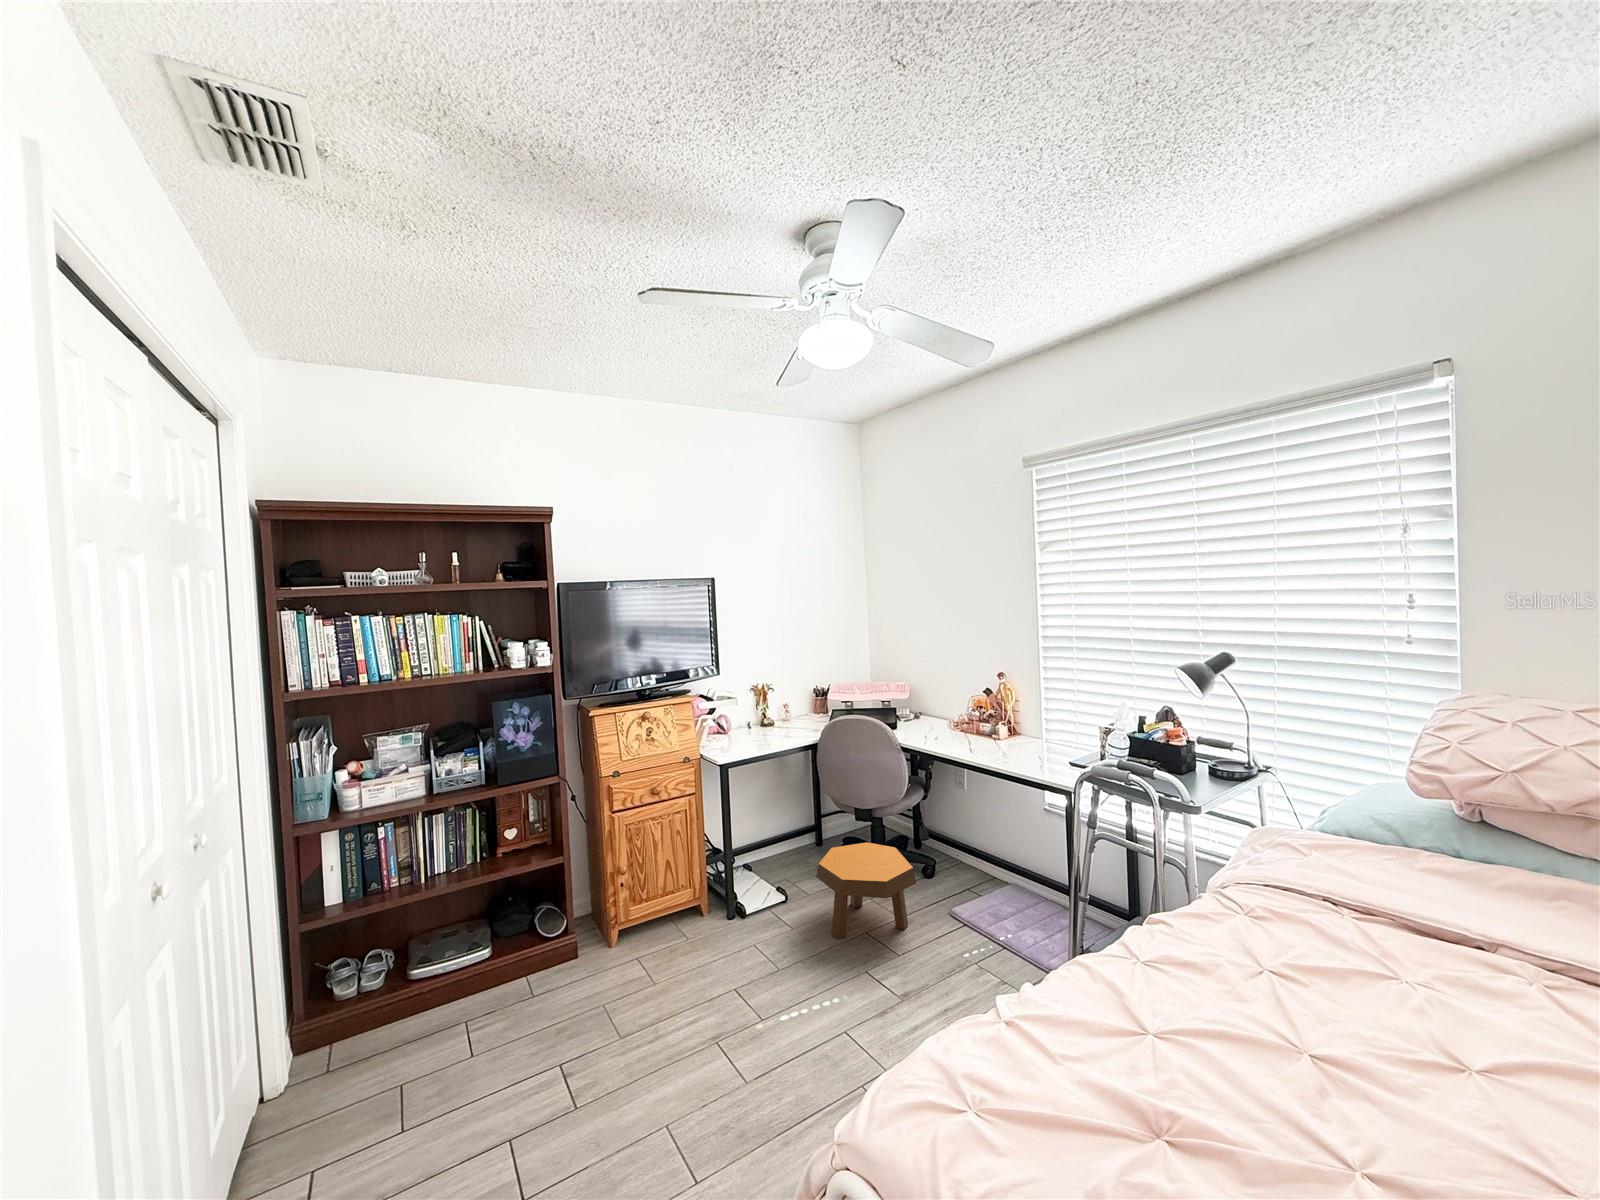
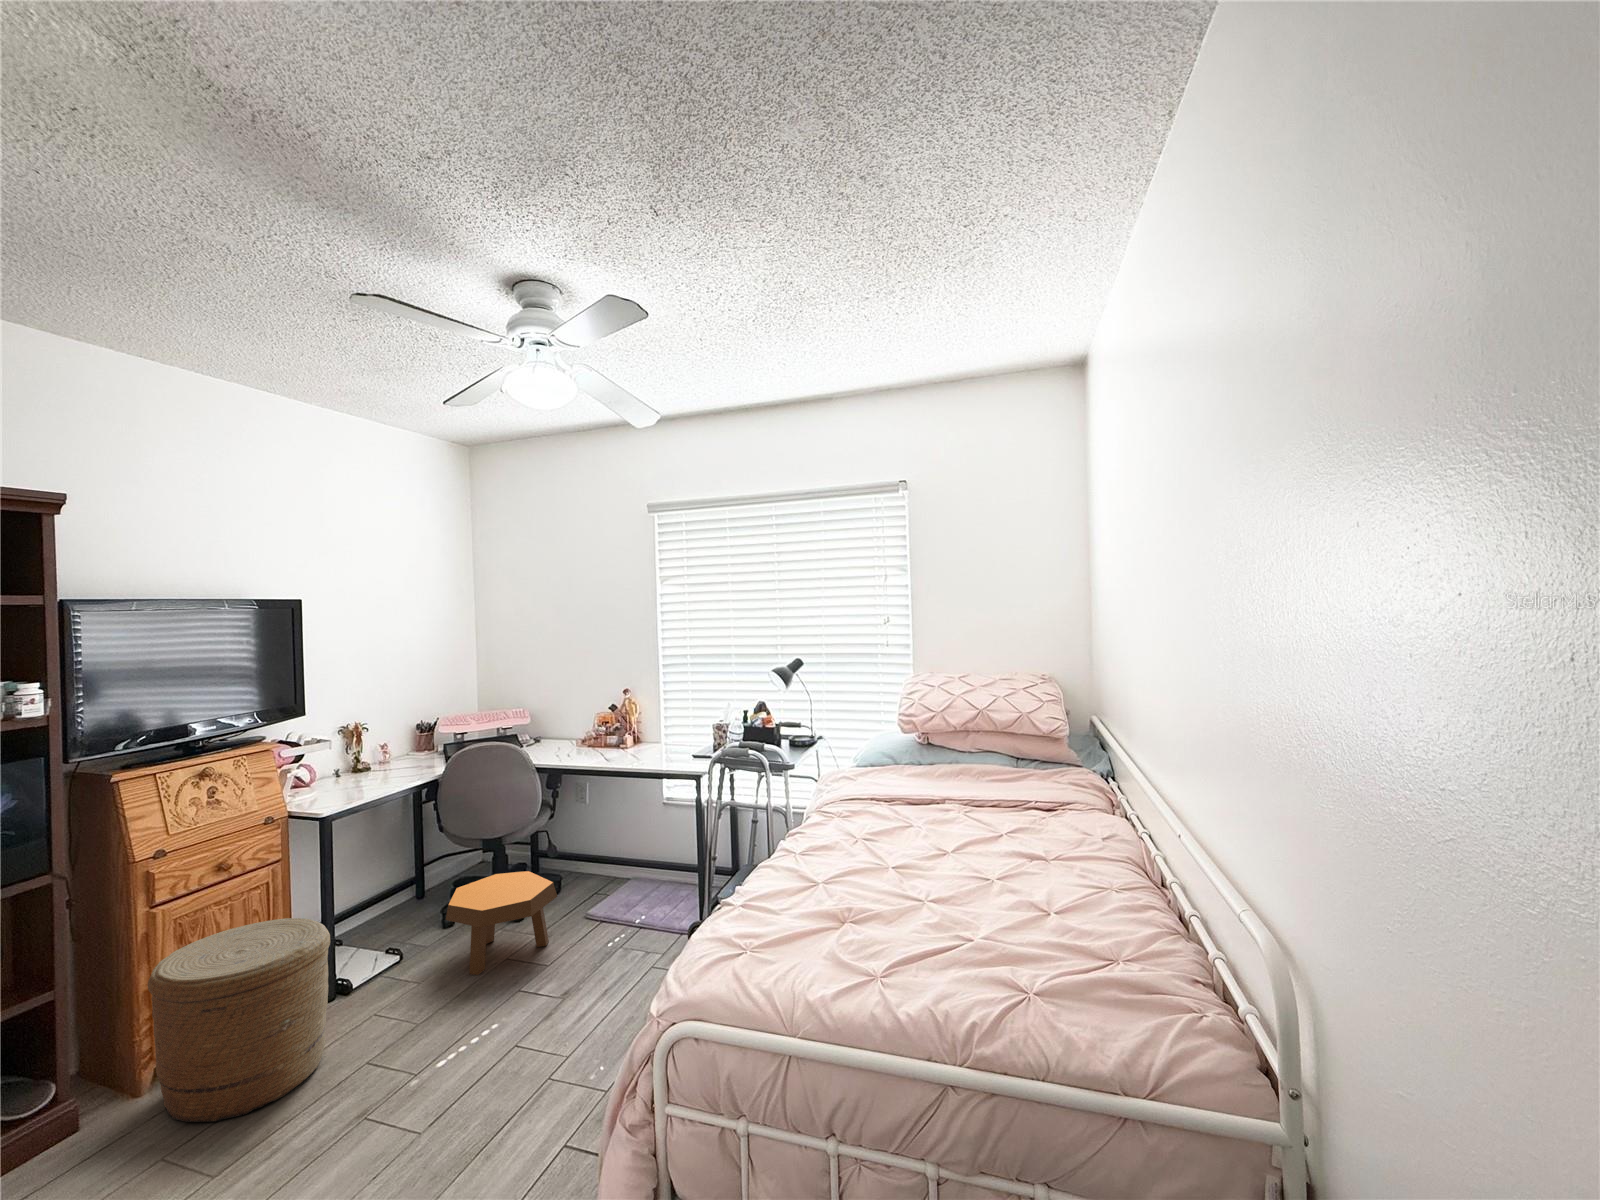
woven basket: none [591,843,710,1008] -> present [148,918,330,1122]

